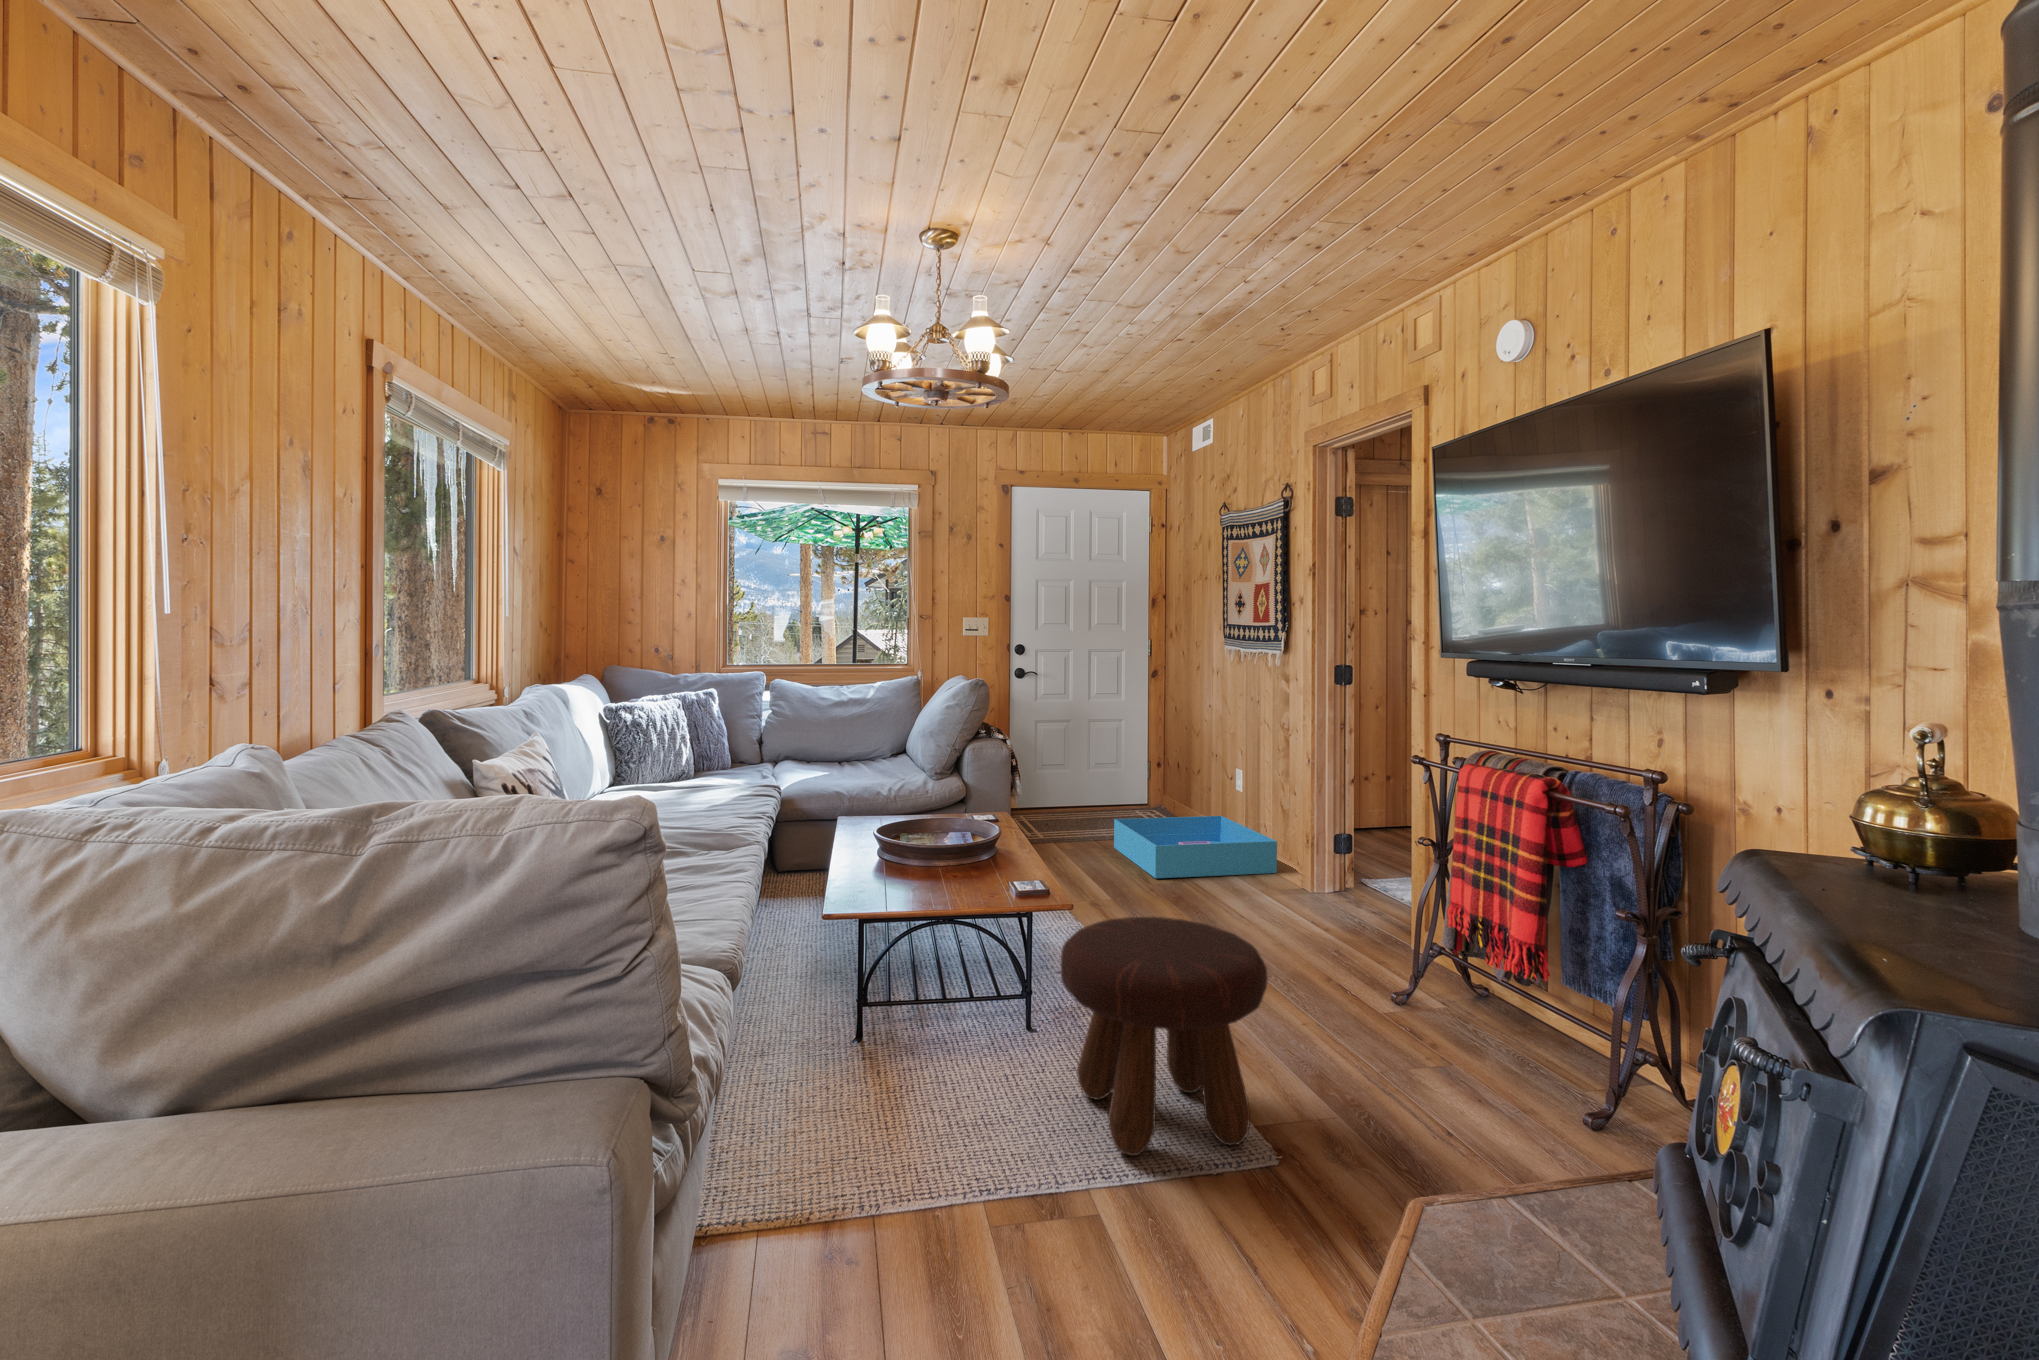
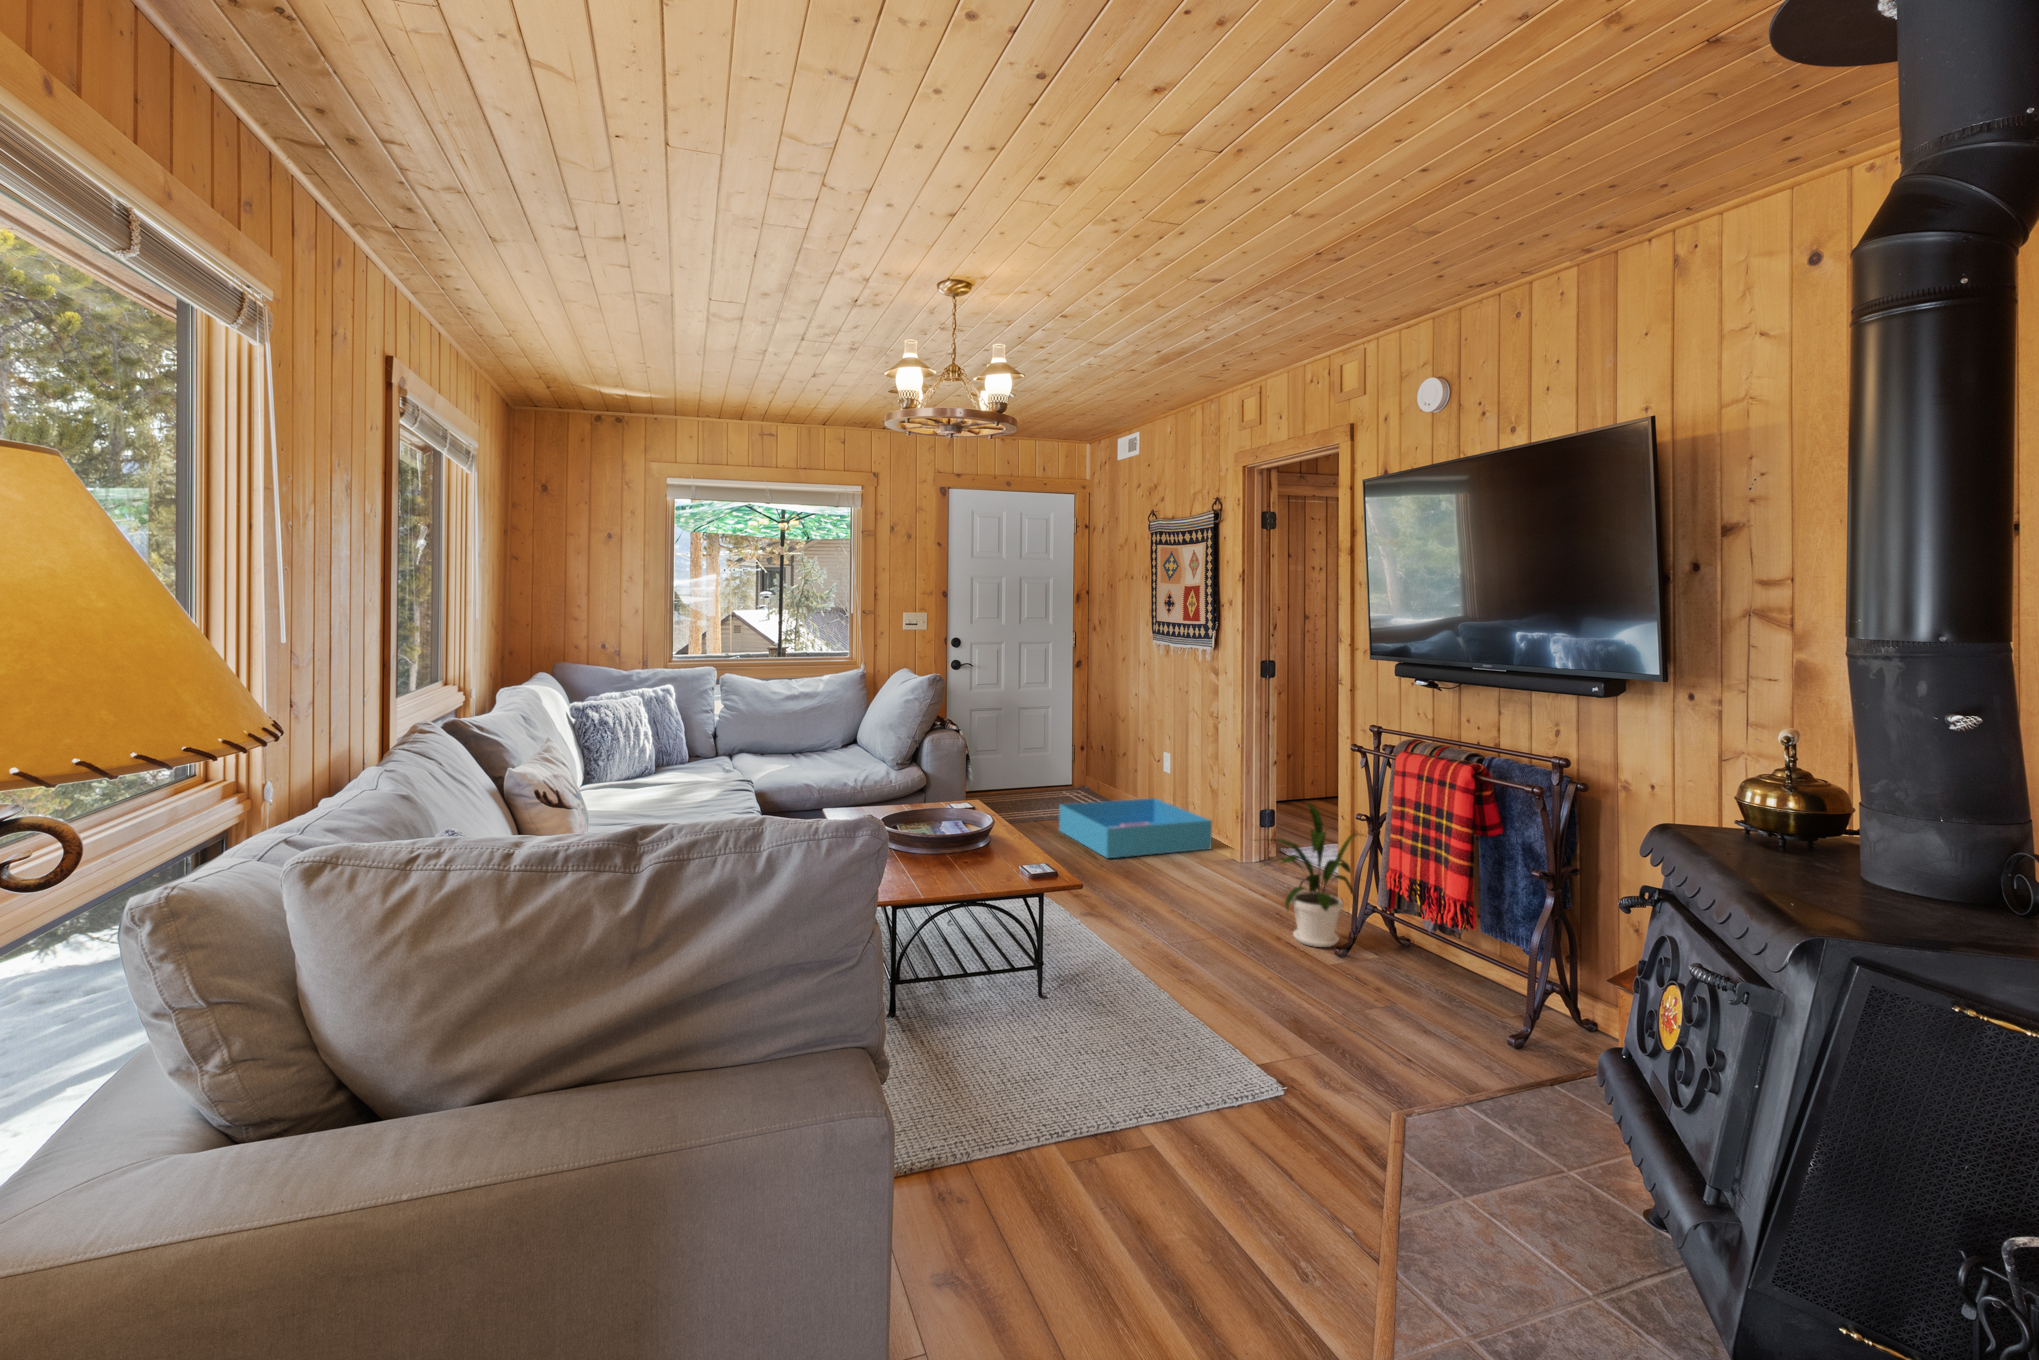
house plant: none [1297,821,1431,990] -> present [1254,803,1357,947]
footstool: present [1061,917,1268,1155] -> none [1093,894,1272,1096]

